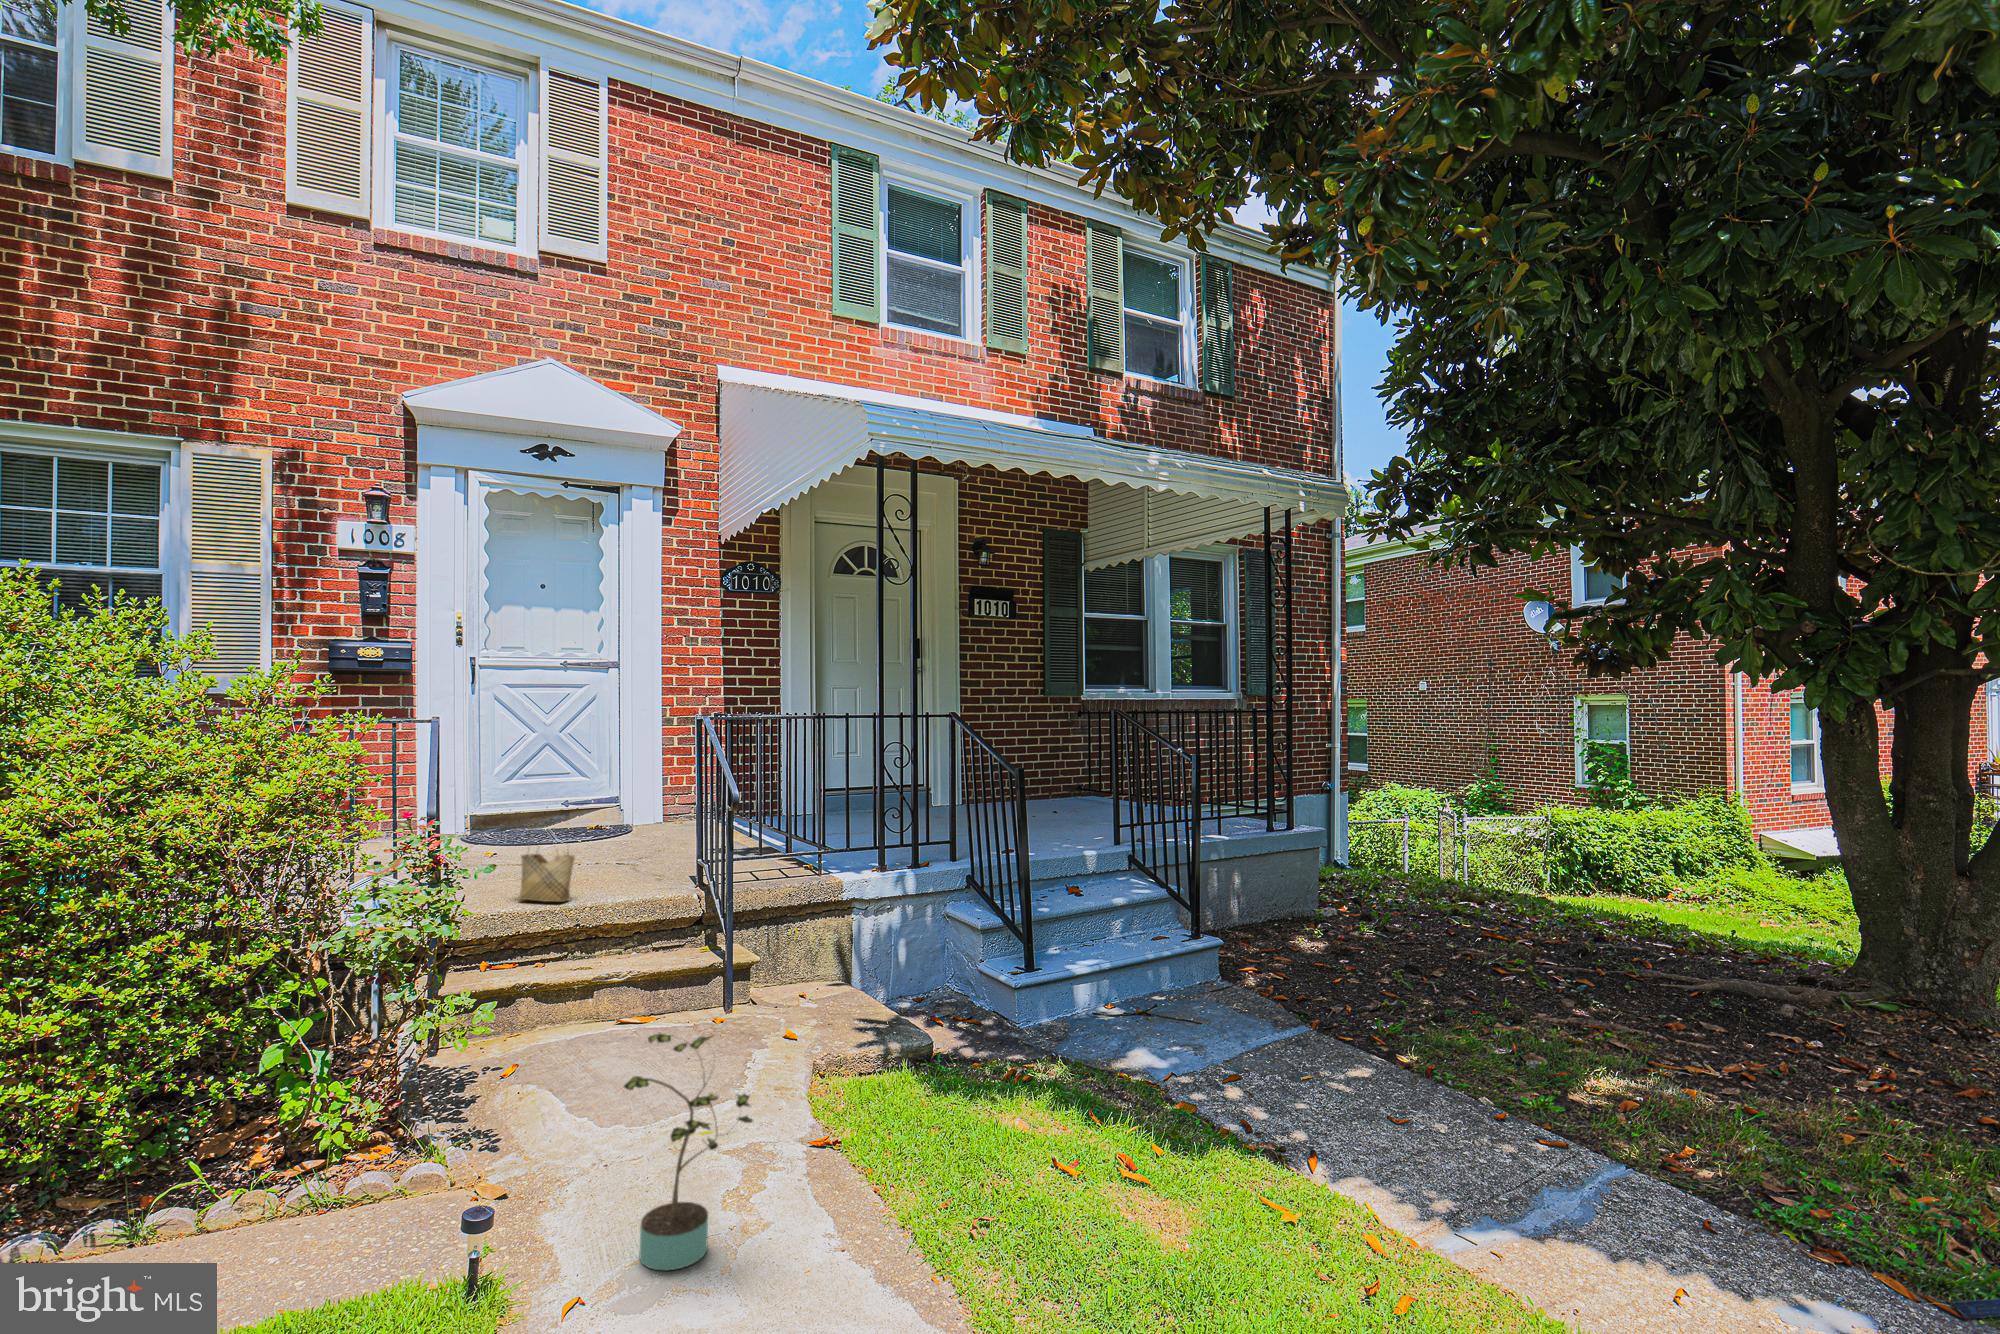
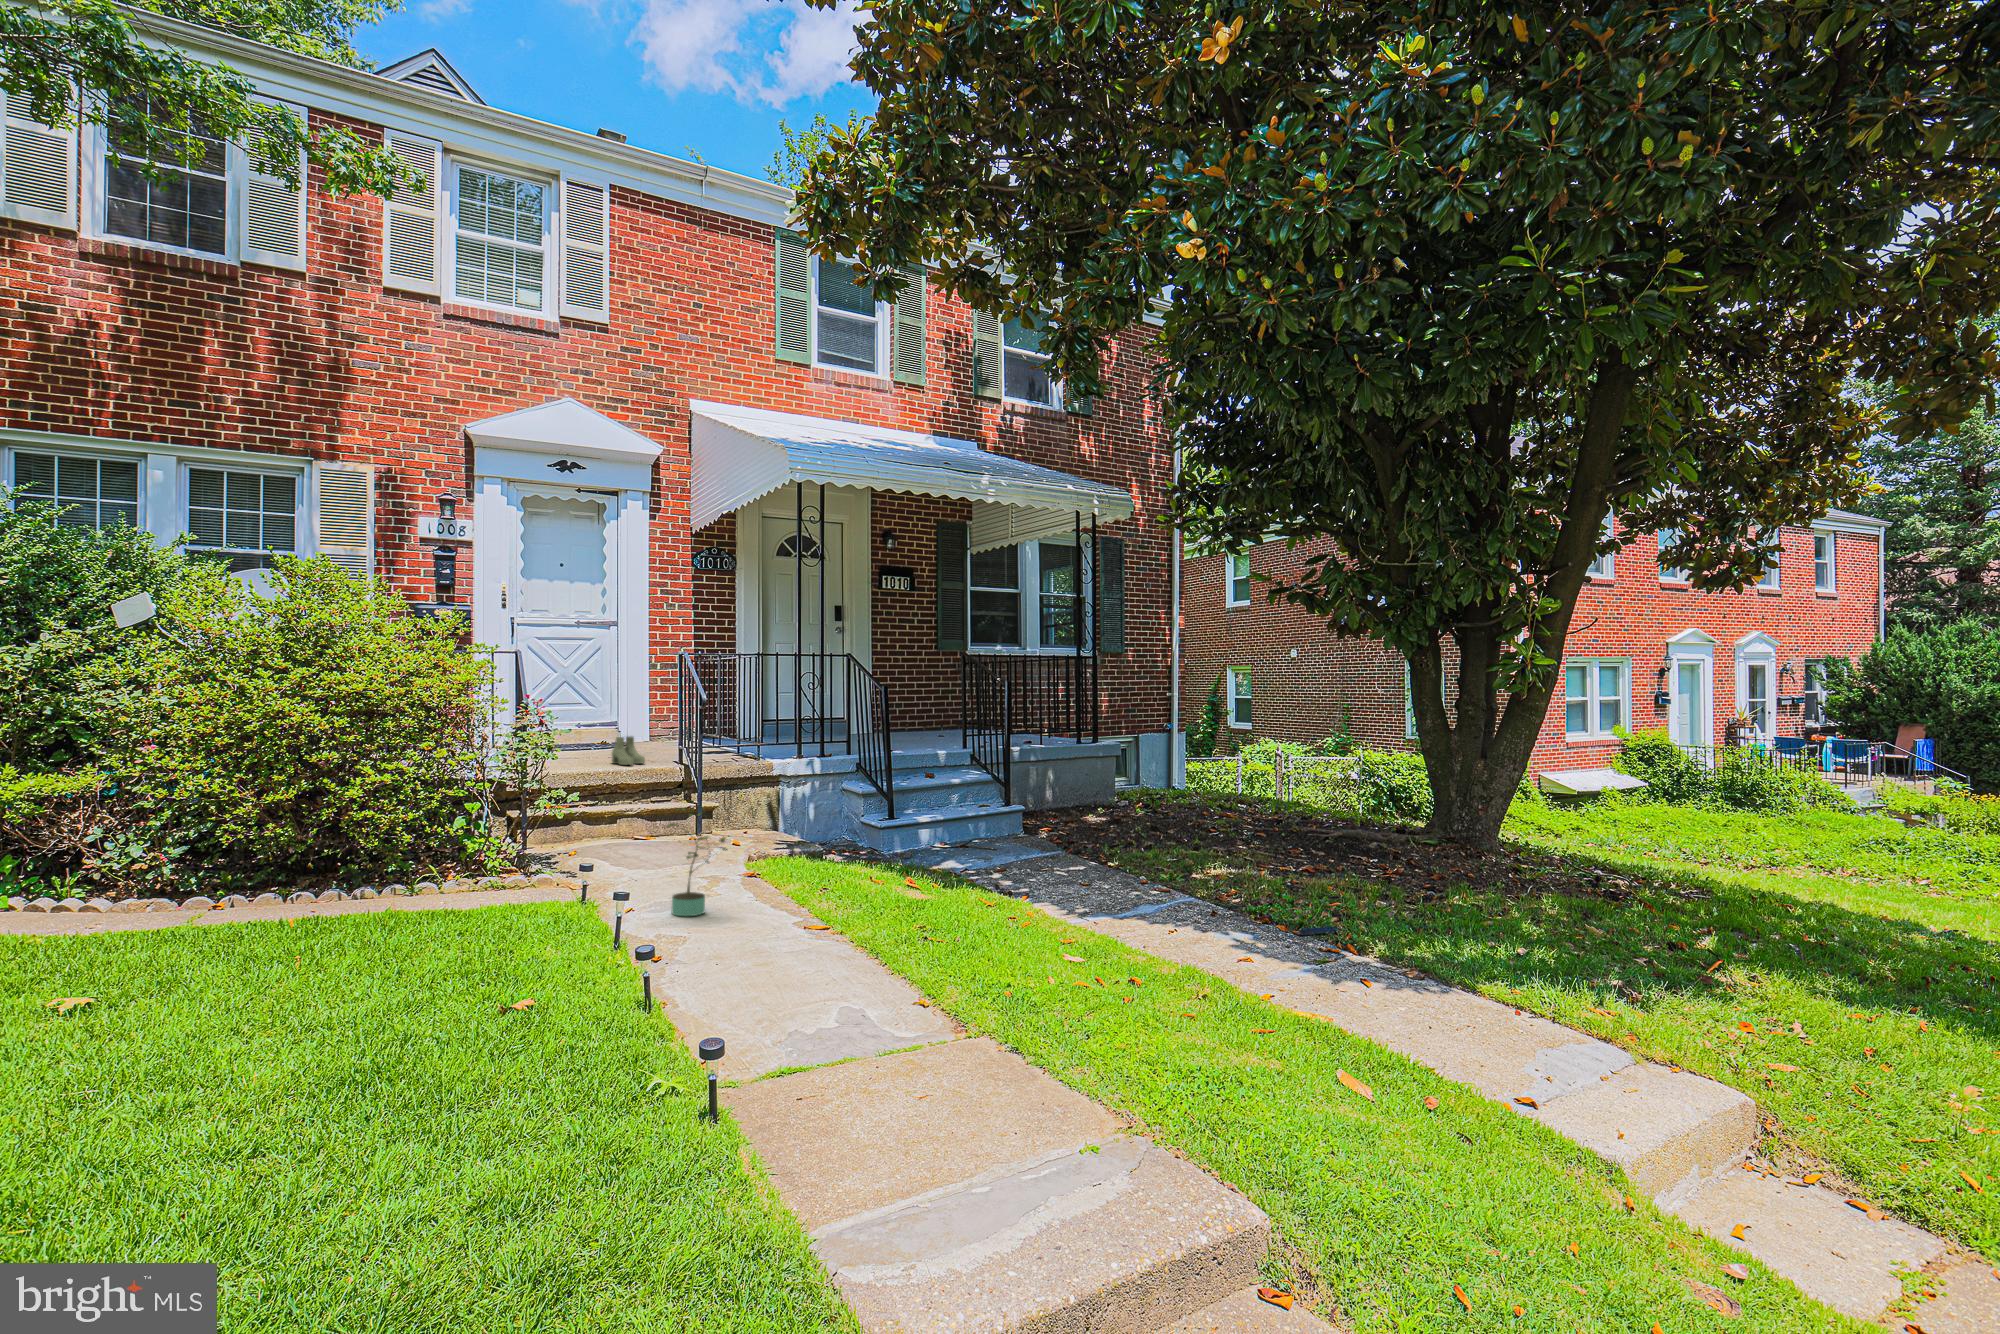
woven basket: present [519,829,574,902] -> none [570,724,605,770]
boots: none [591,841,642,889] -> present [612,736,645,765]

